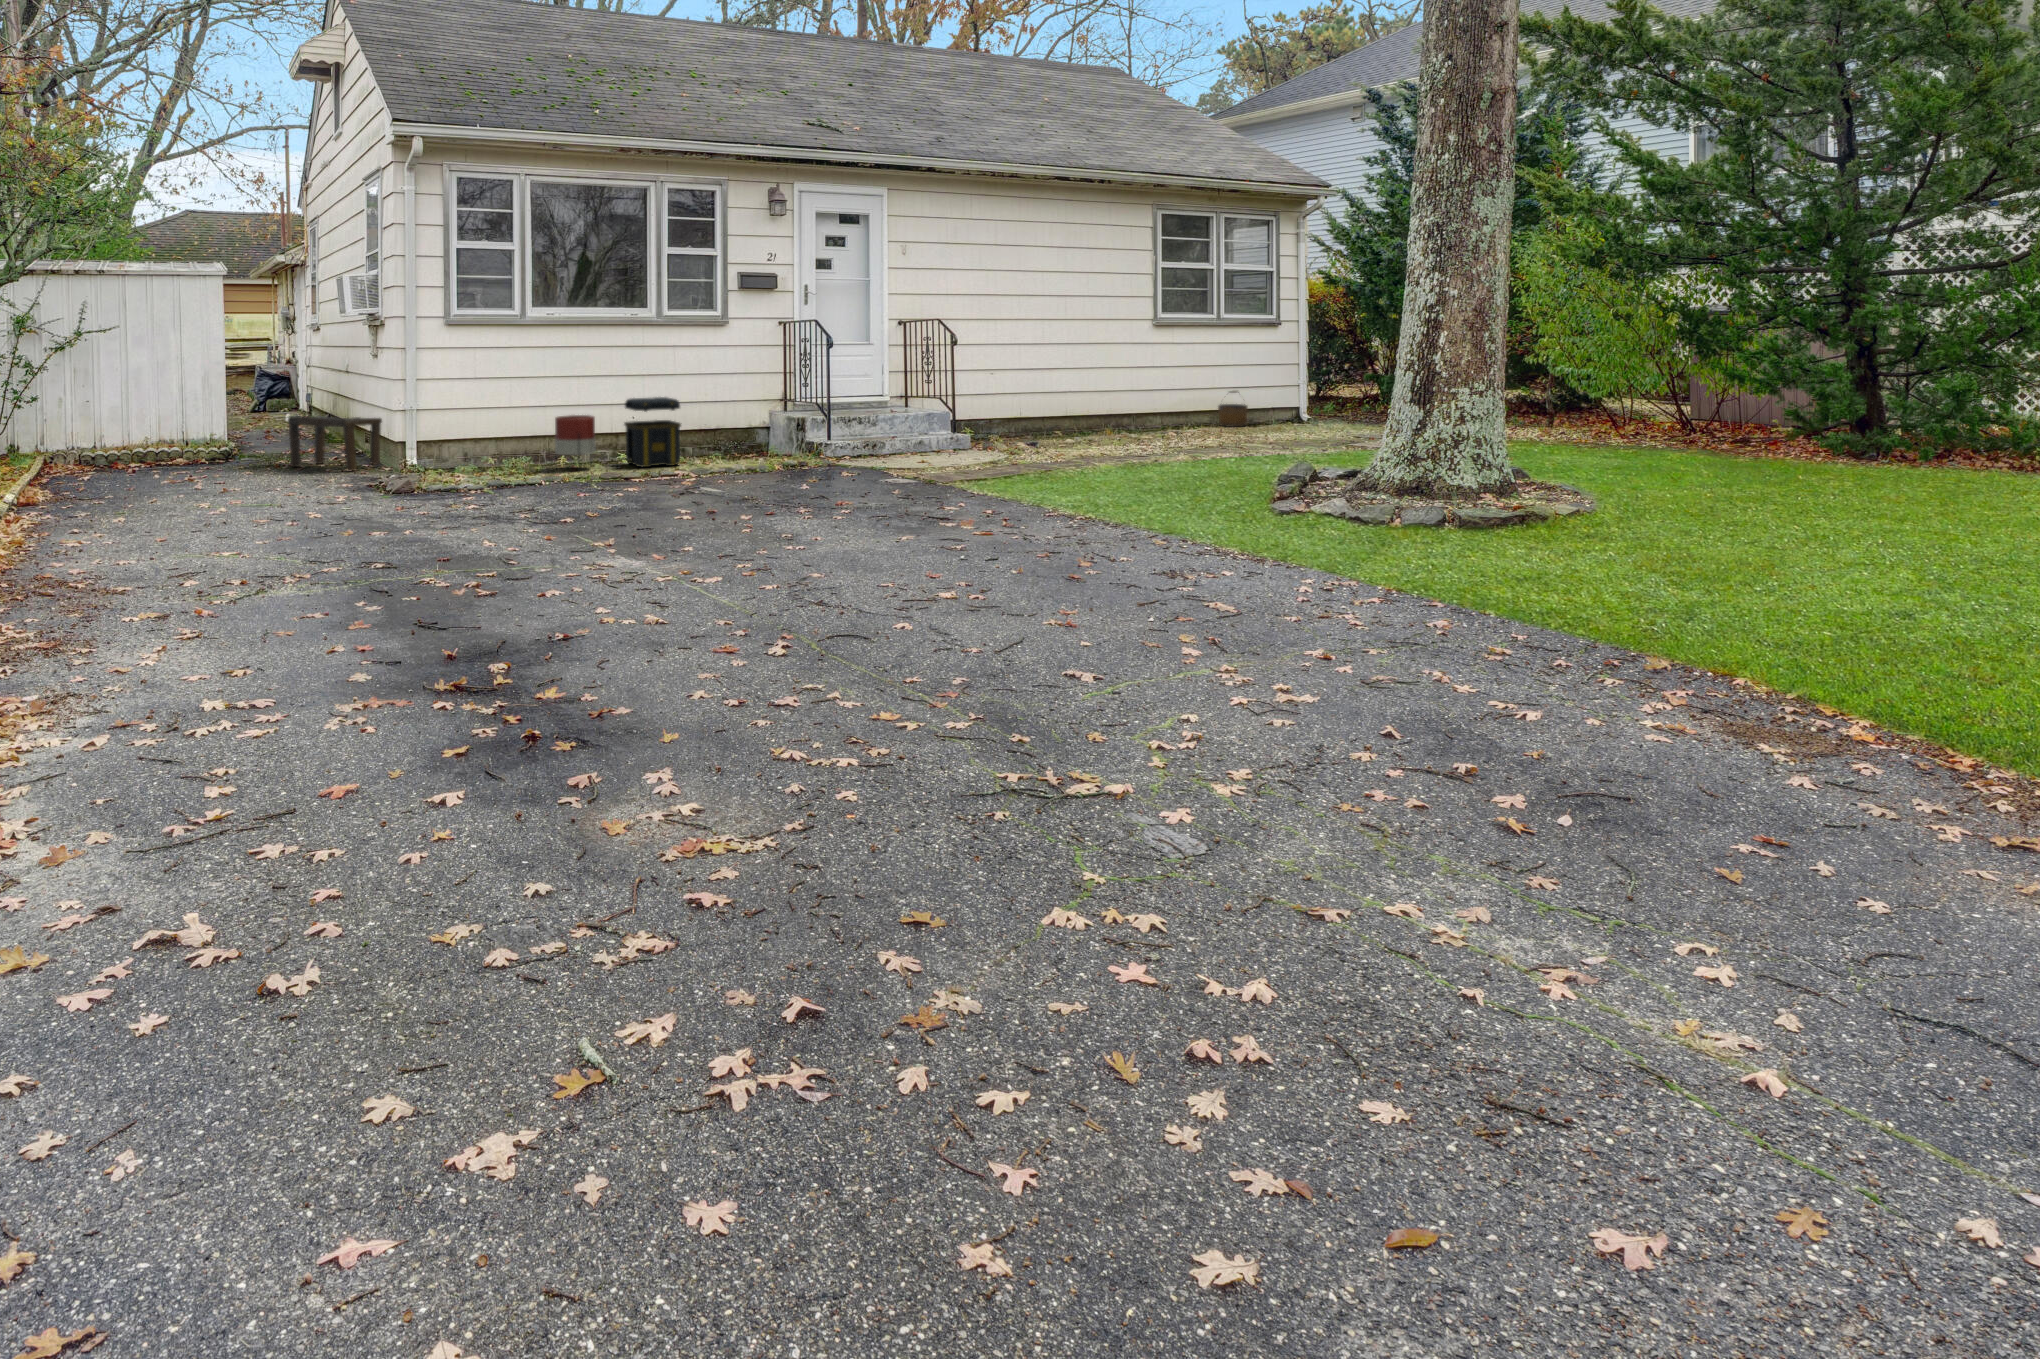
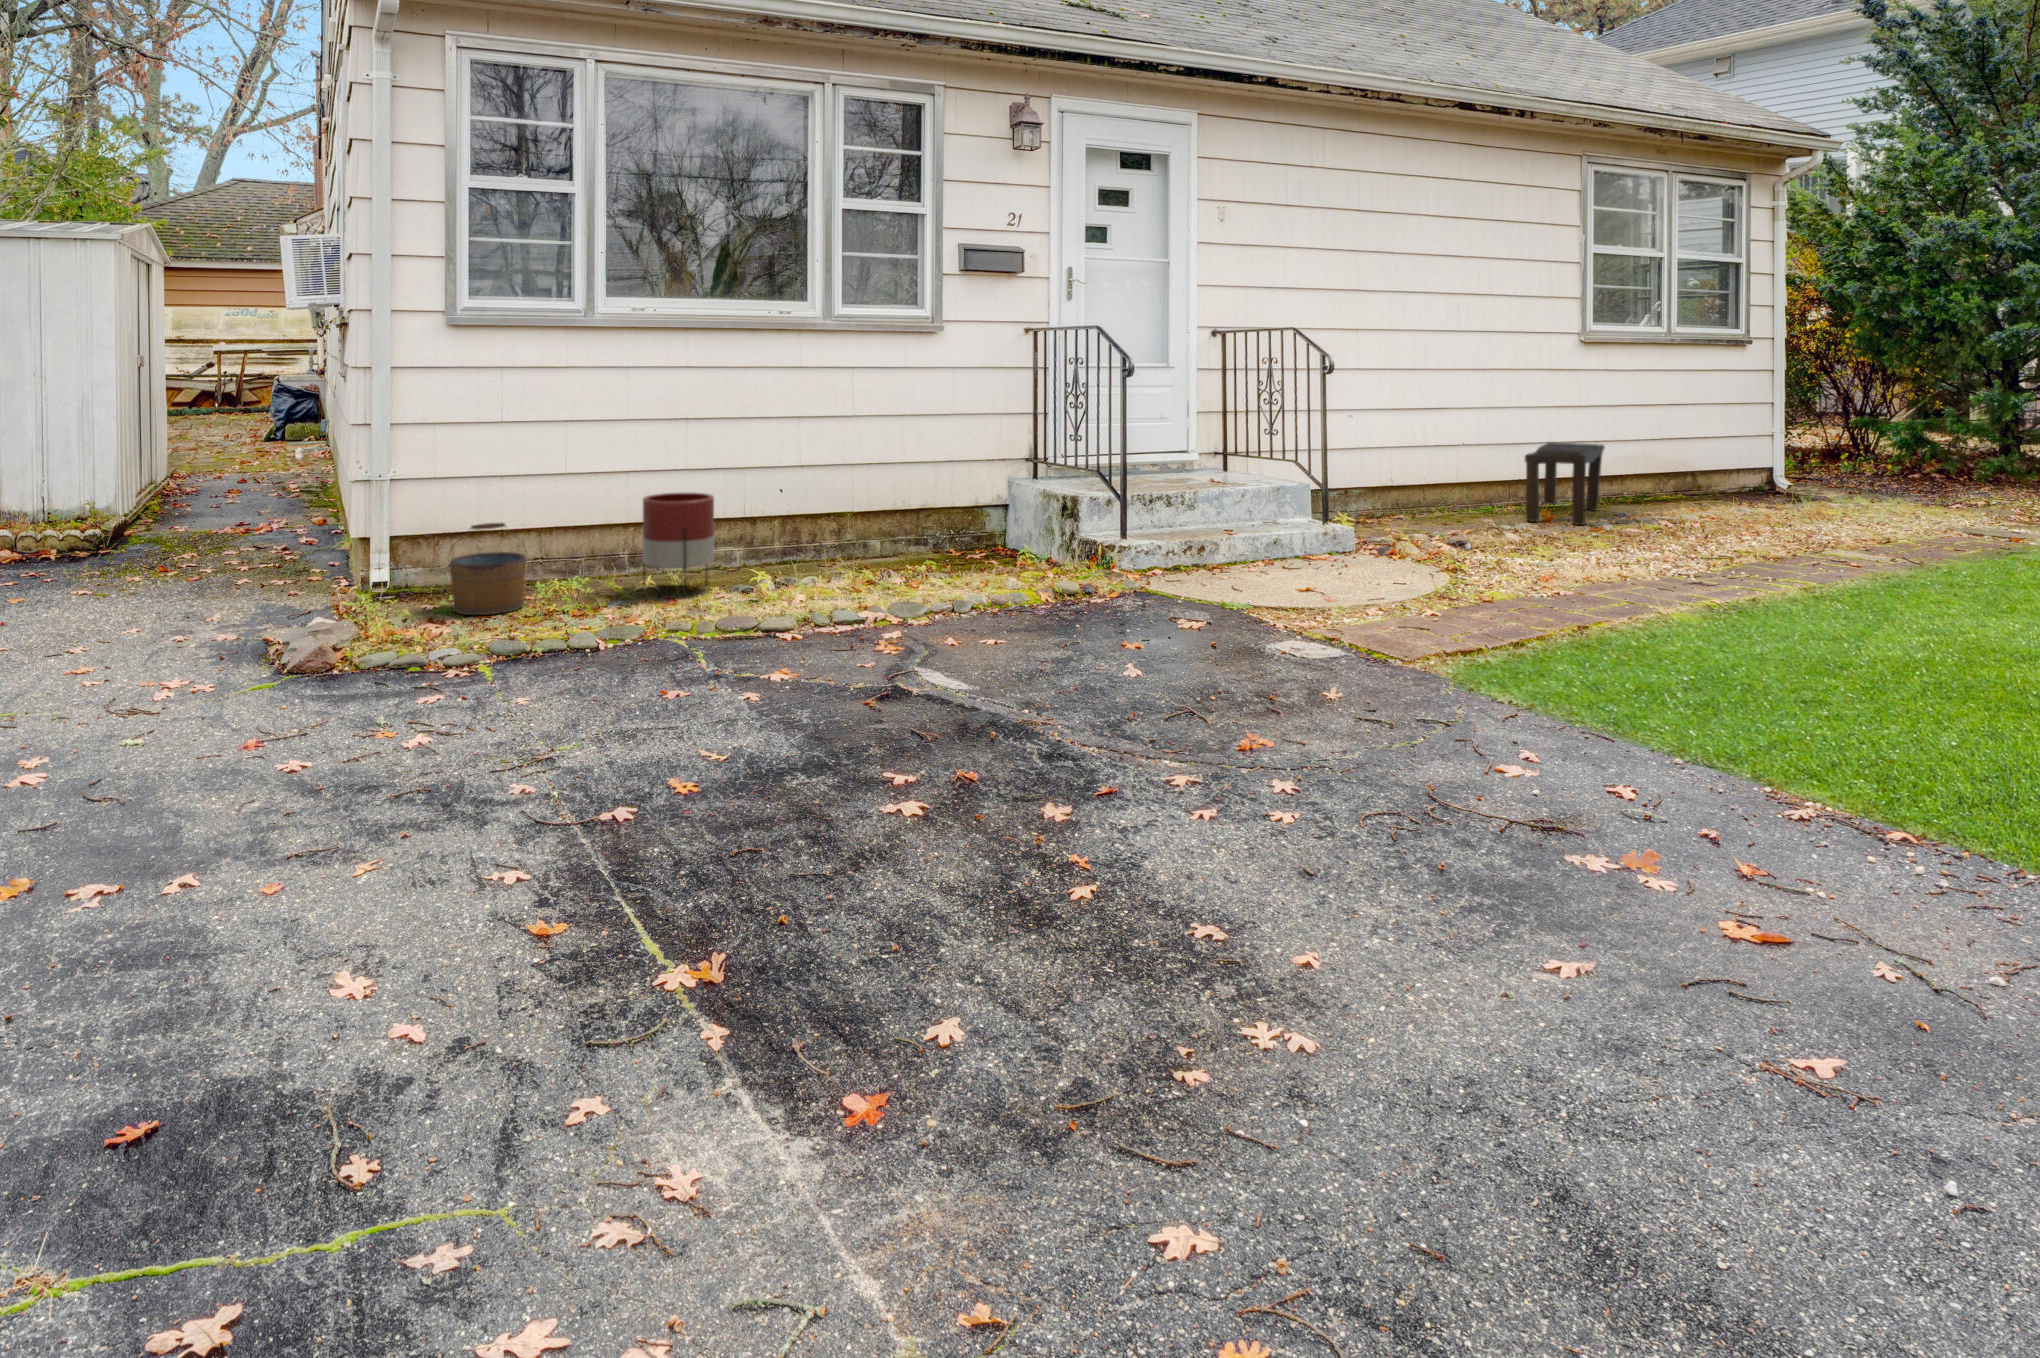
bucket: present [1218,391,1248,427] -> present [448,523,527,615]
toolbox: present [624,397,681,468] -> none [765,460,867,589]
bench: present [288,416,382,471] -> present [1525,442,1605,525]

